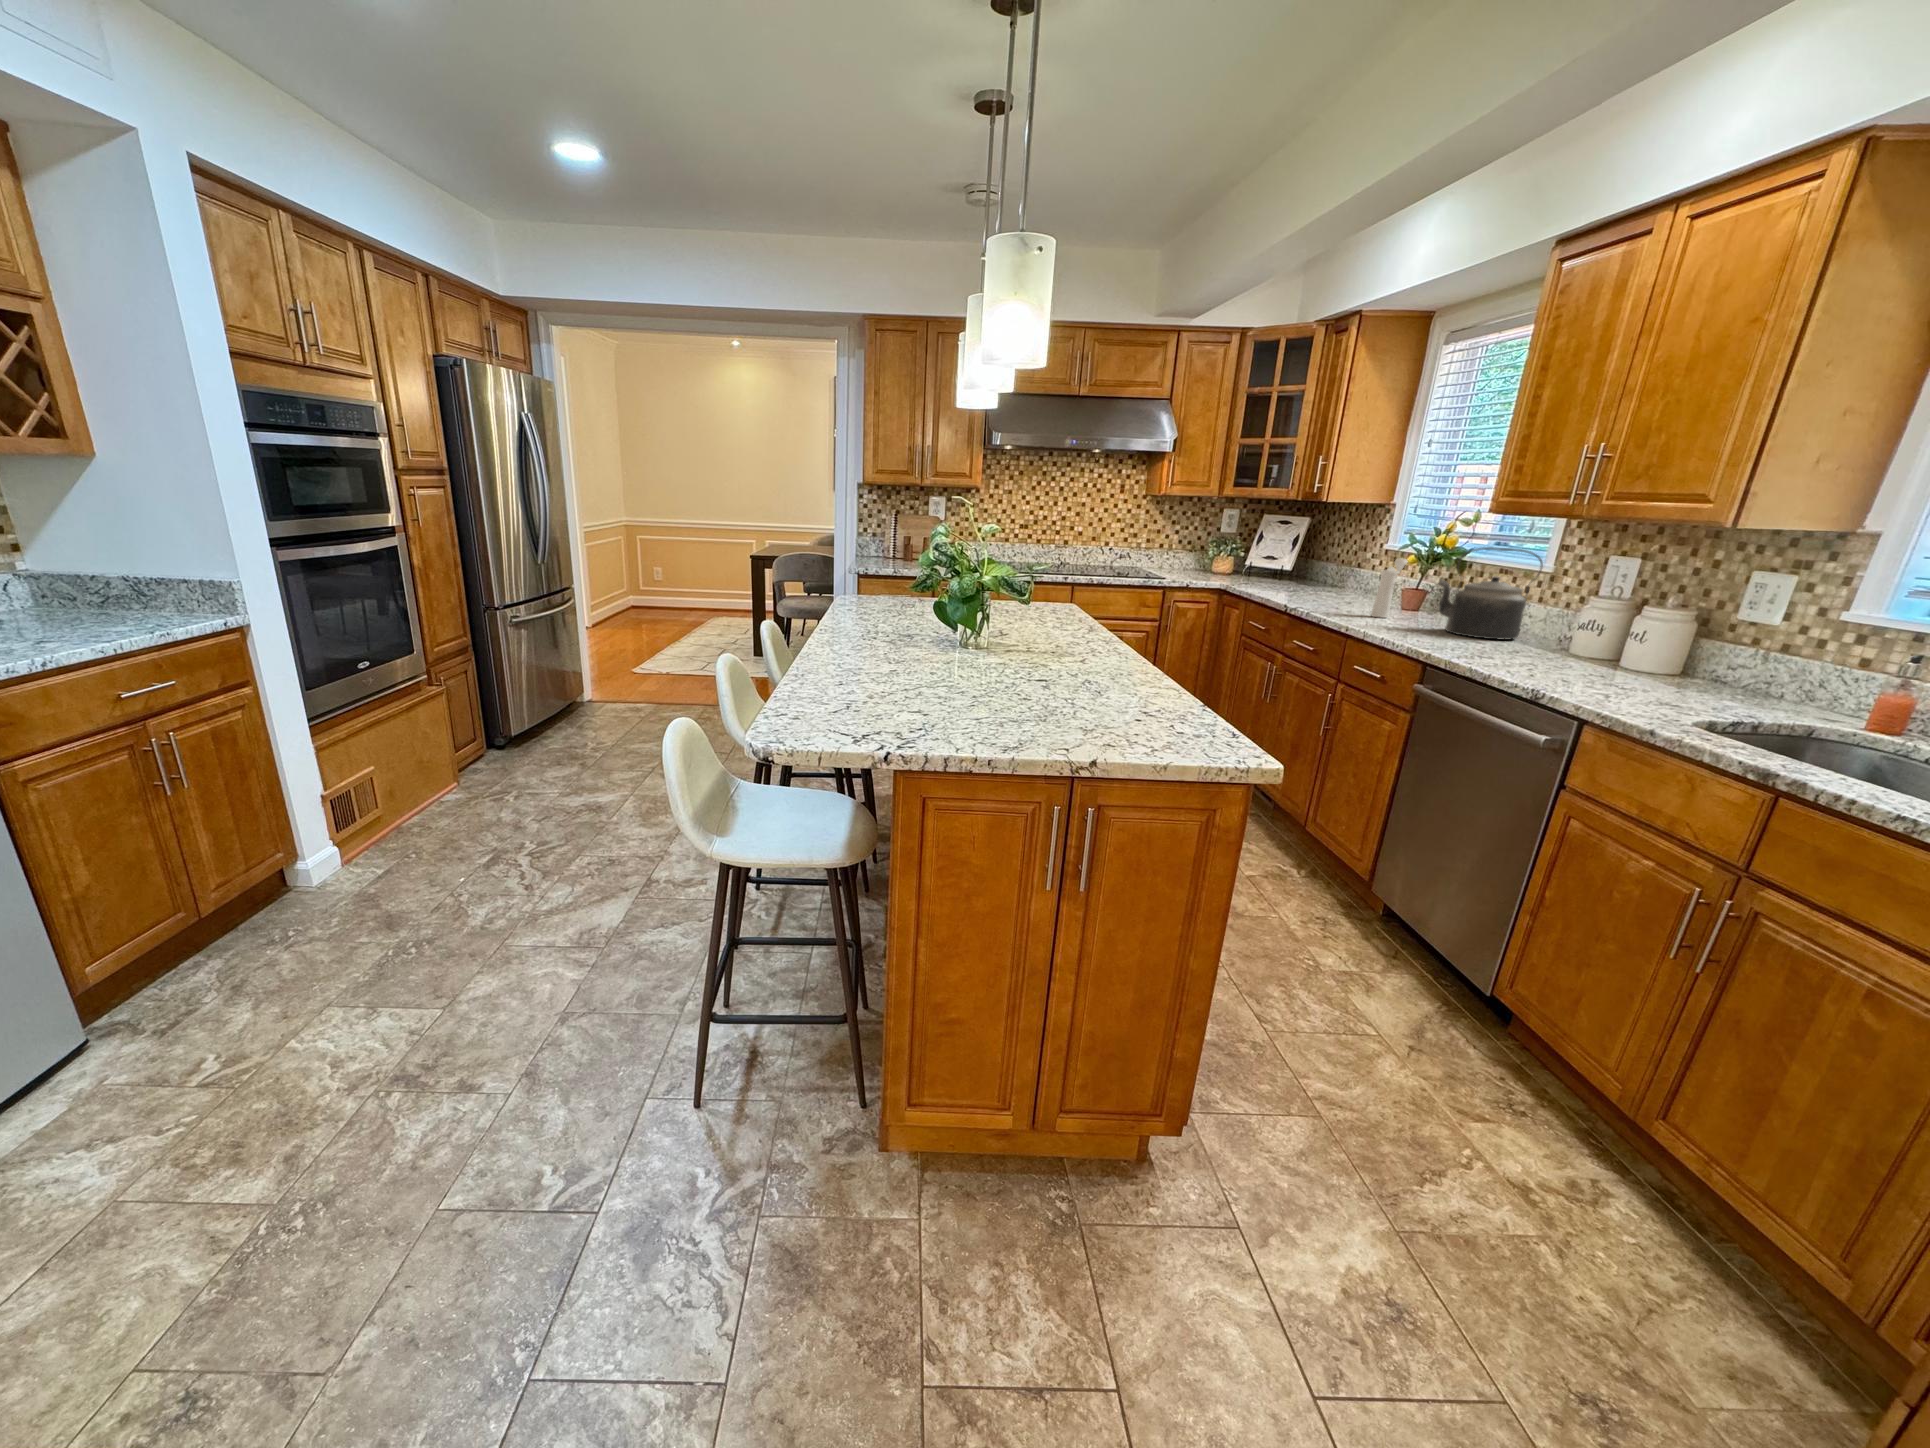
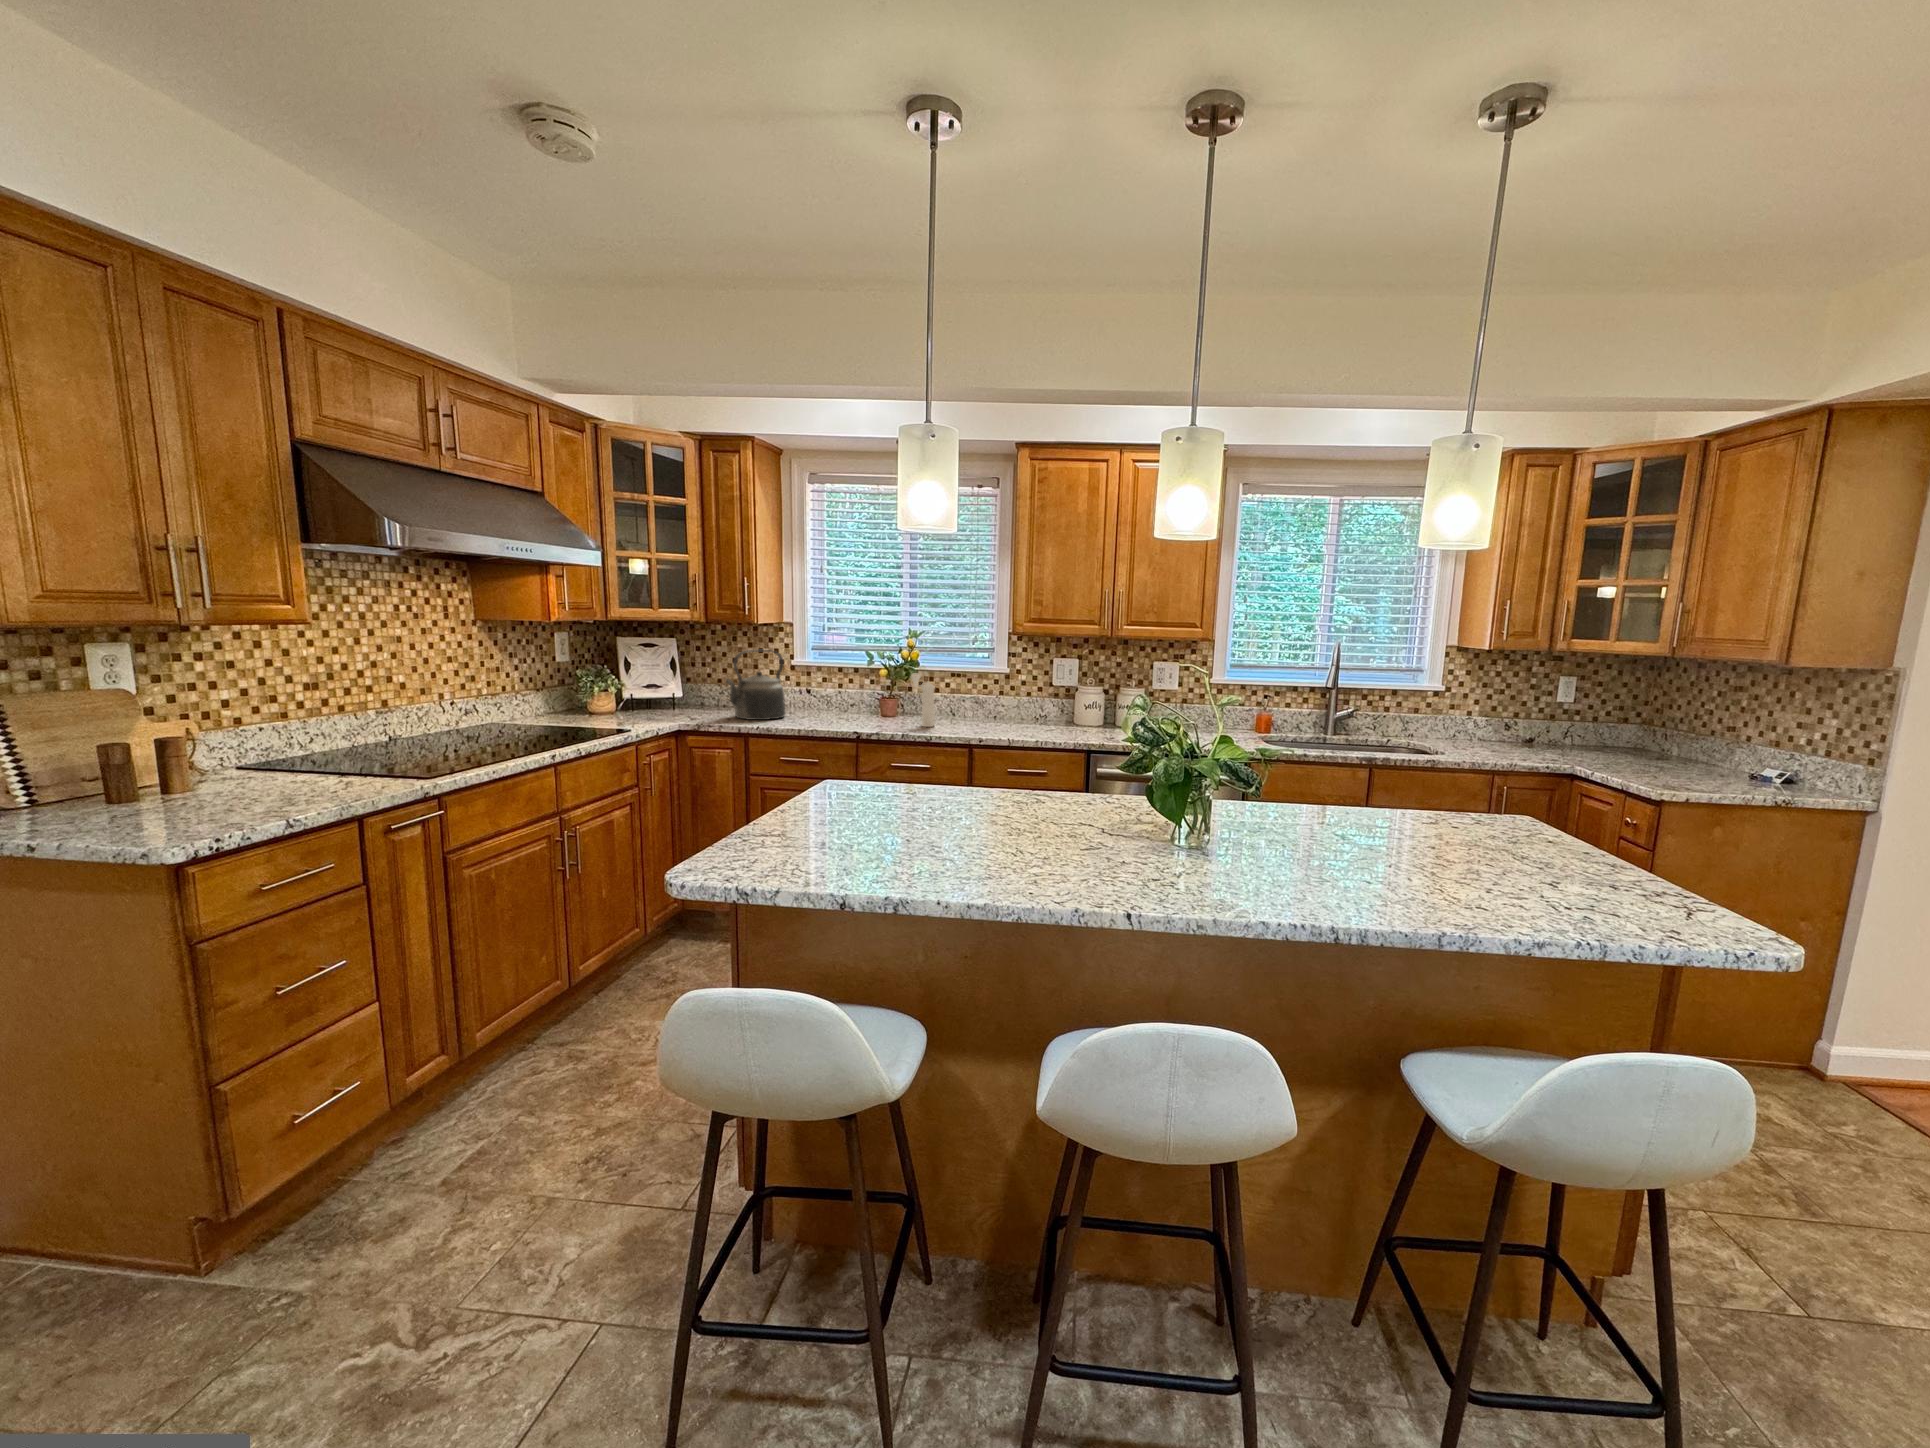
kettle: present [1439,547,1543,639] -> present [726,650,786,720]

